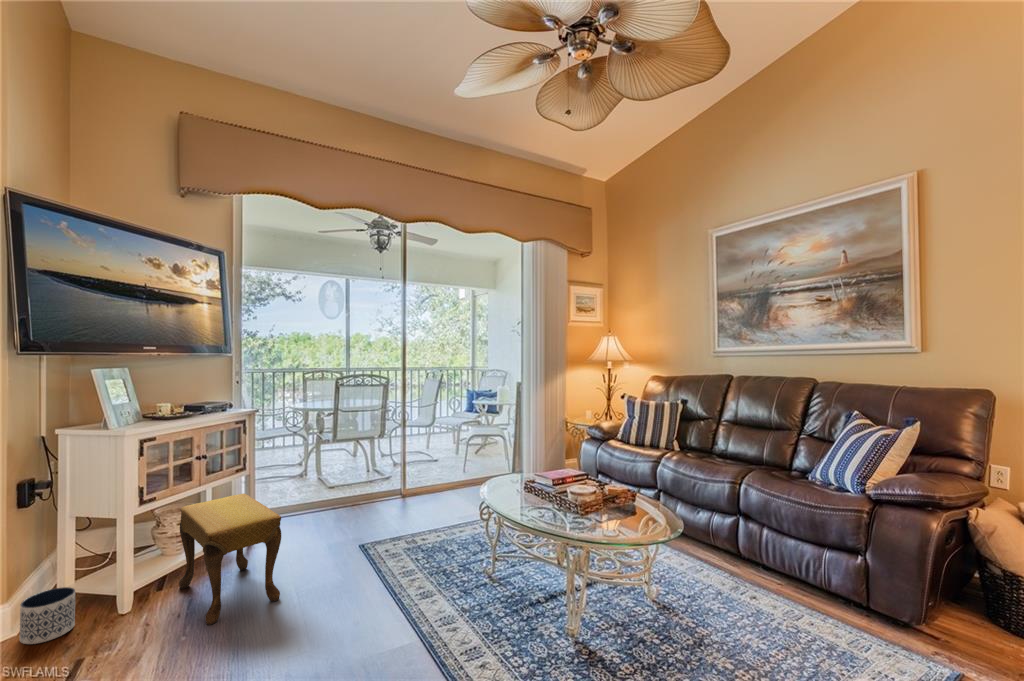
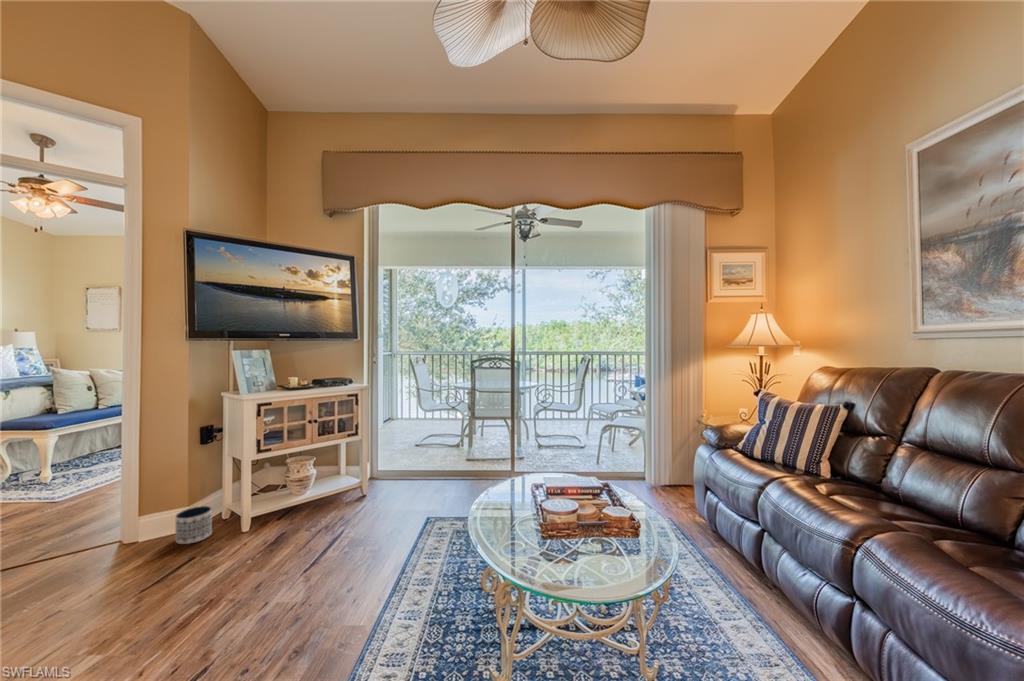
footstool: present [179,494,281,625] -> none [264,455,340,562]

